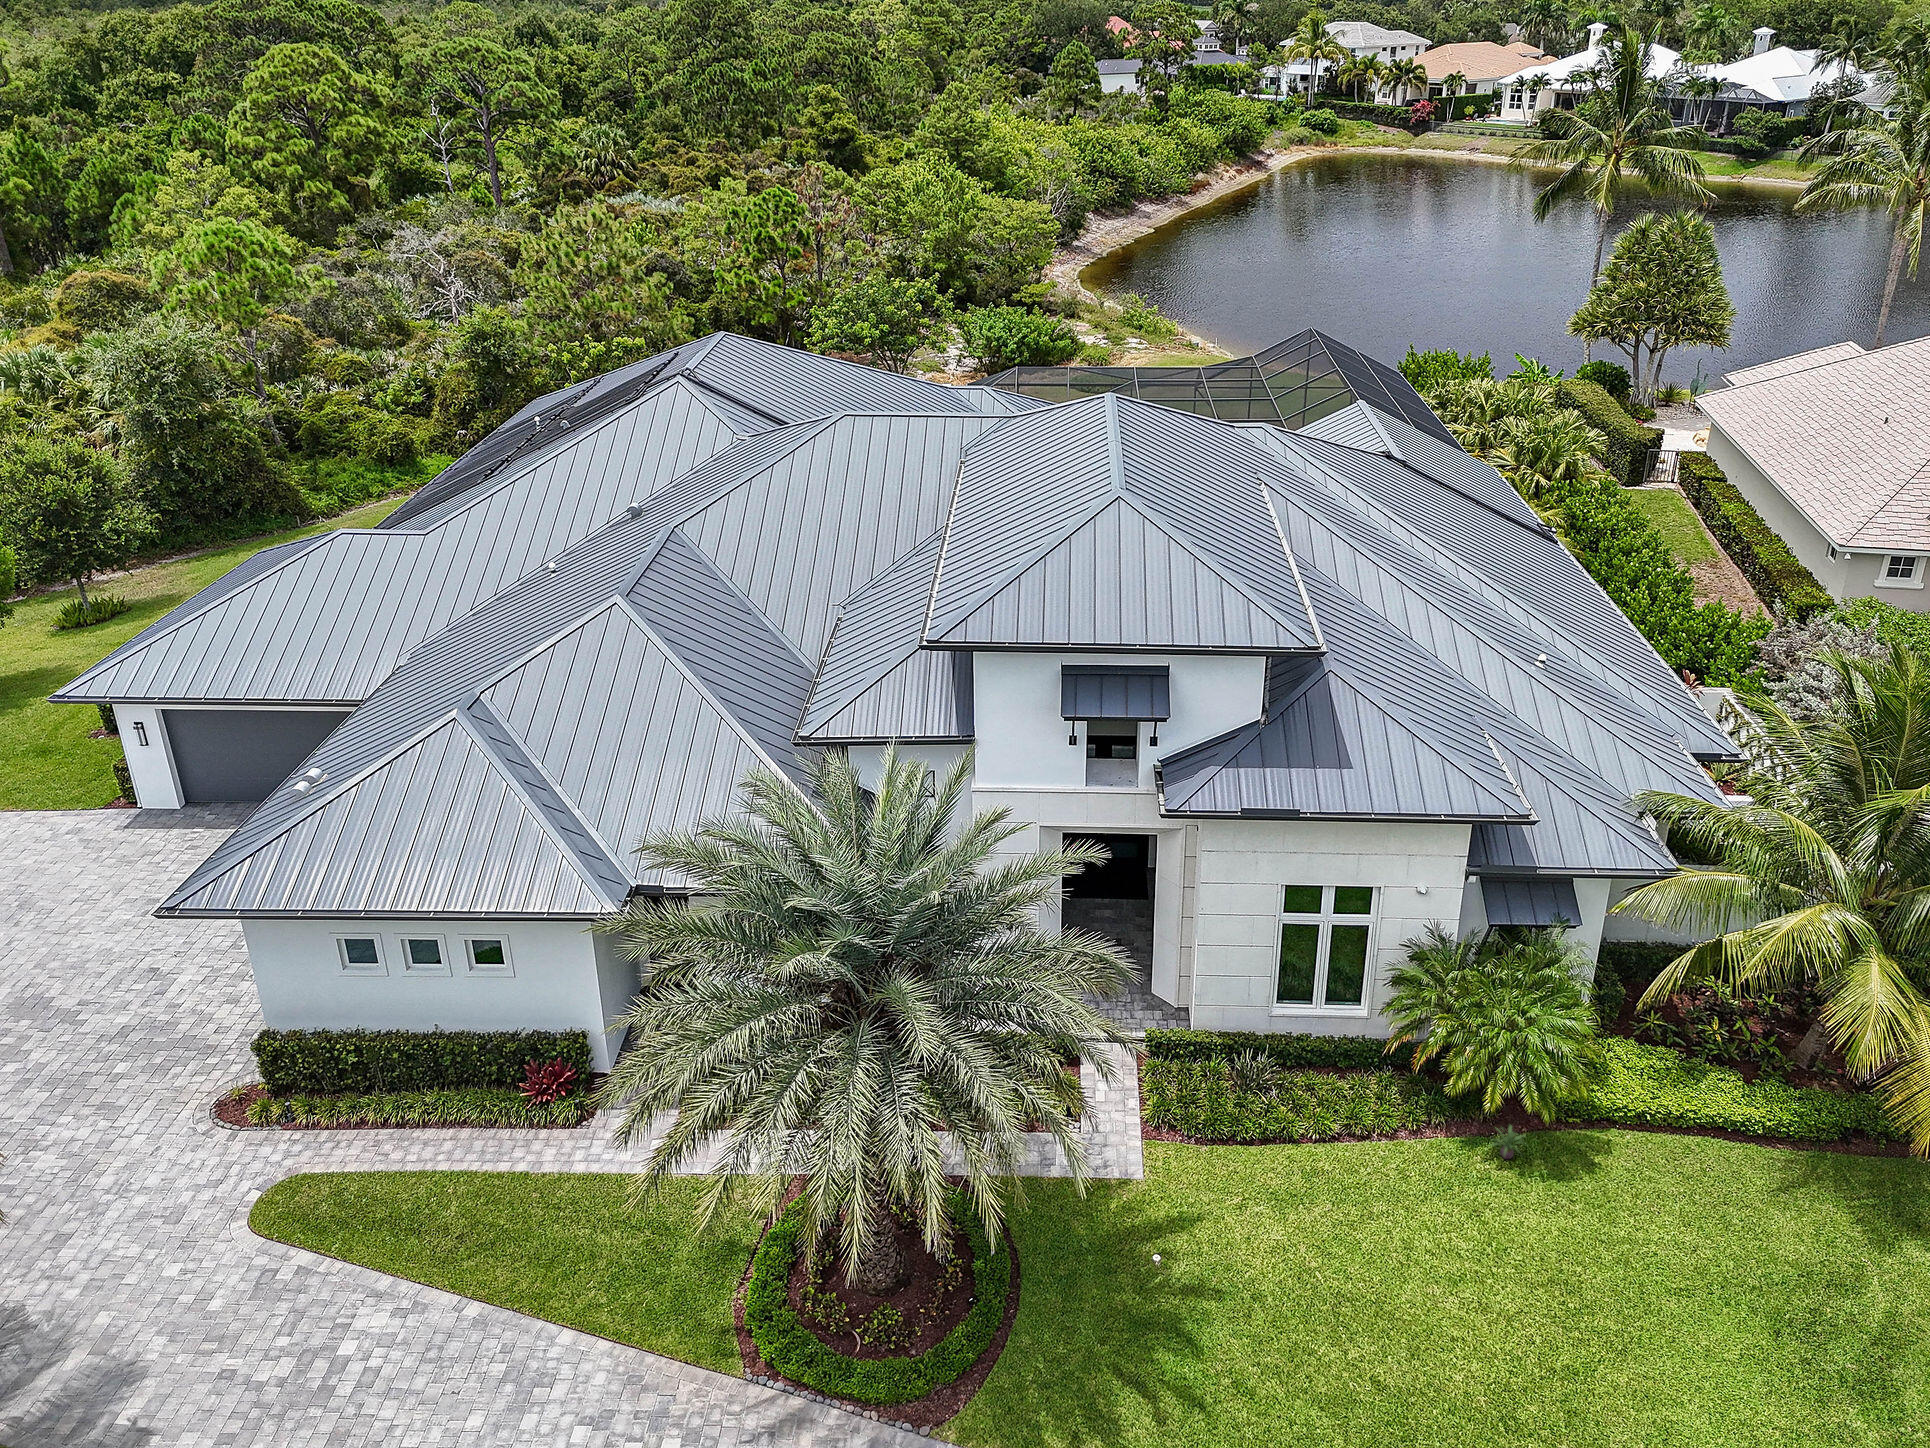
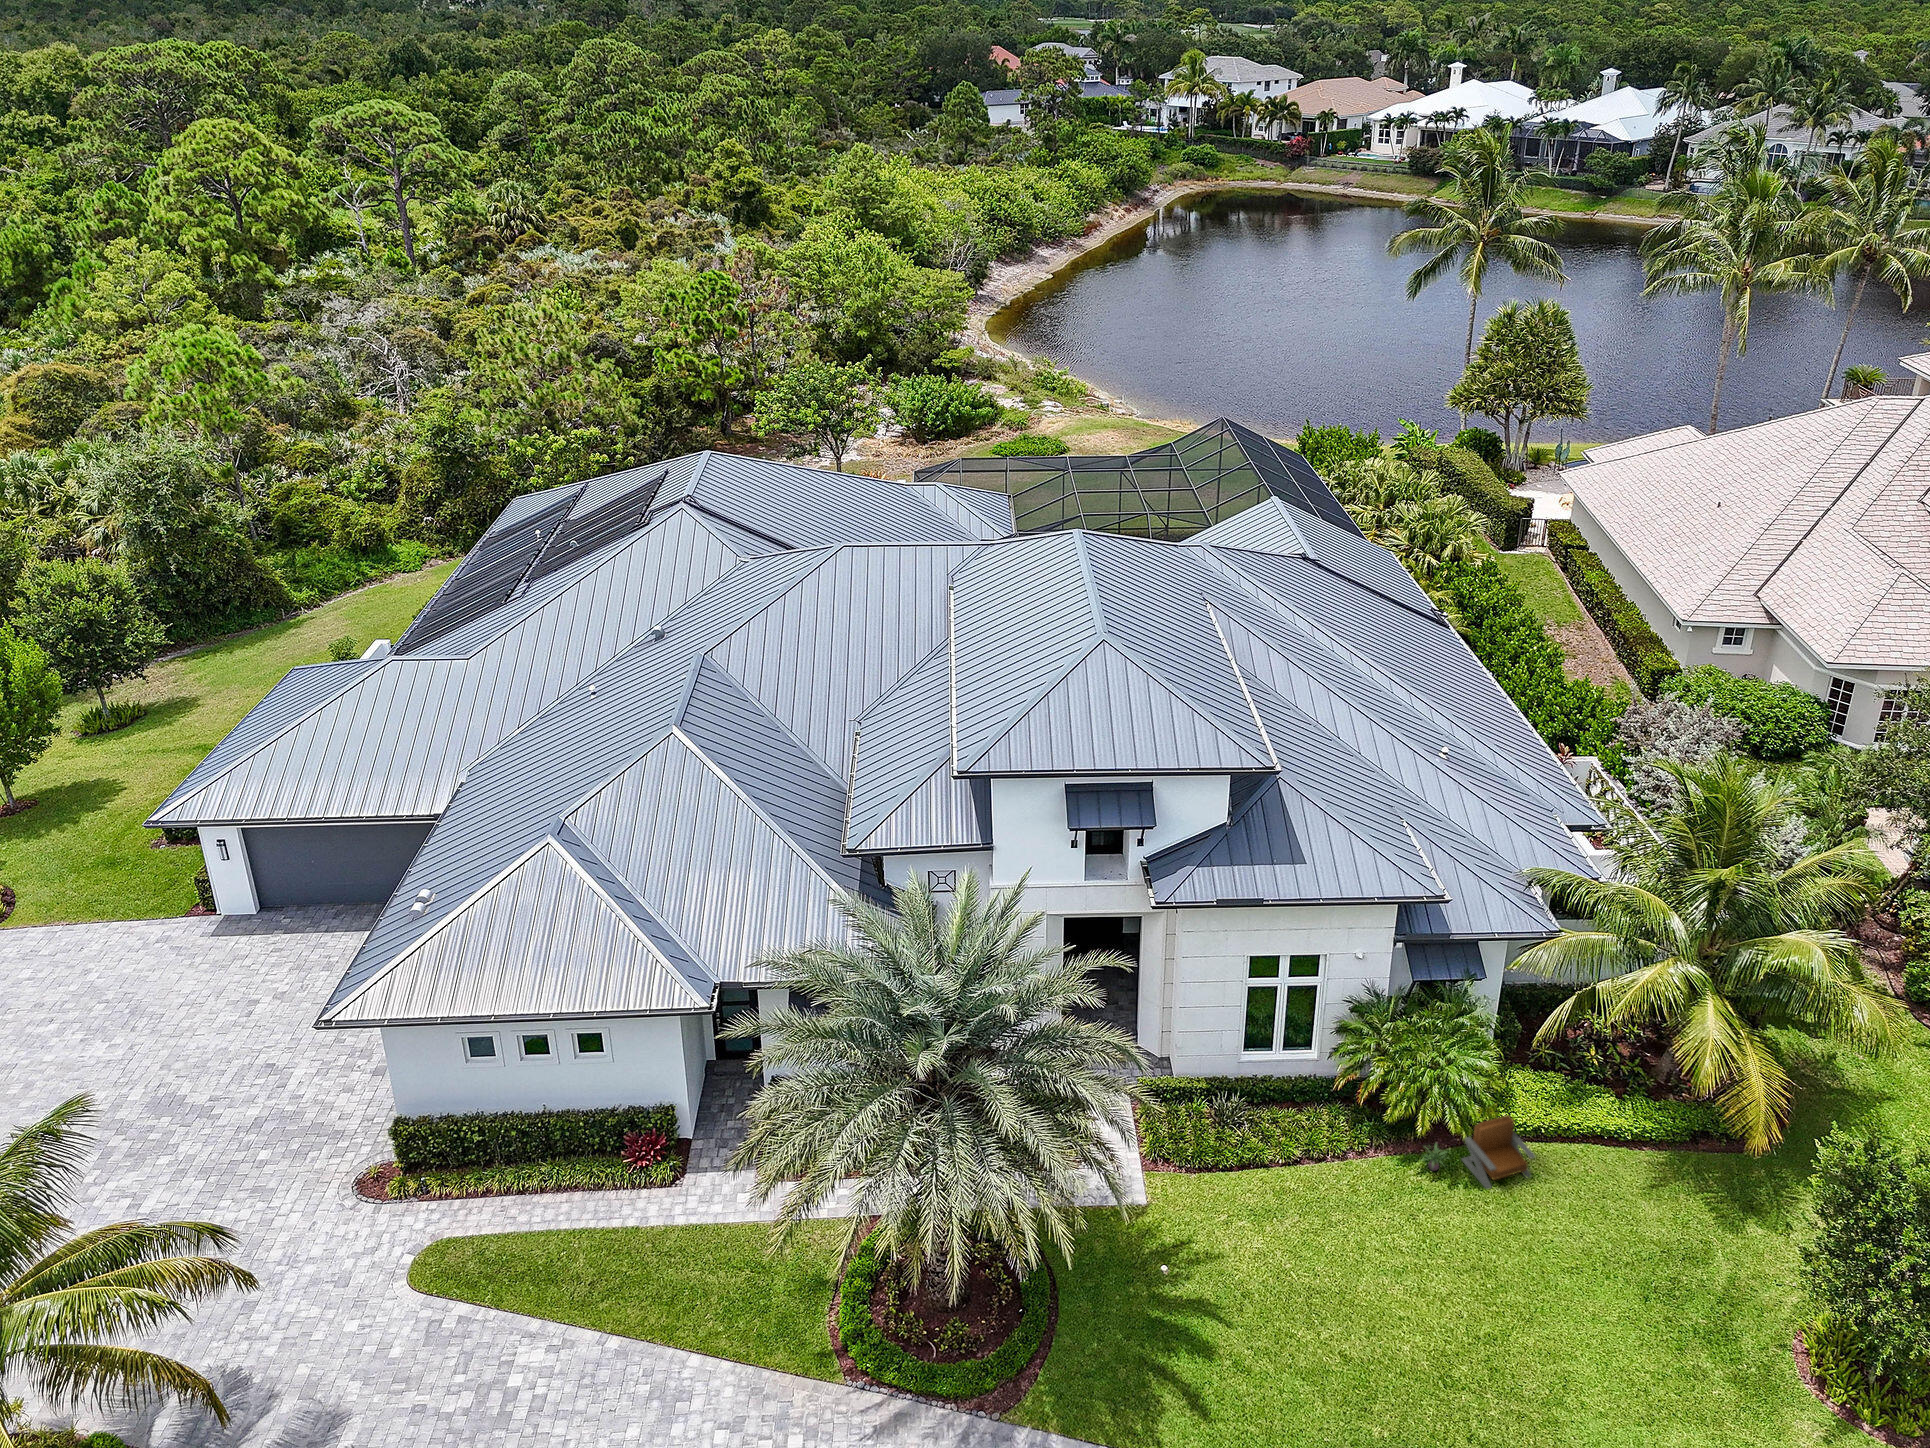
lounge chair: none [1542,1094,1638,1186] -> present [1462,1115,1535,1189]

